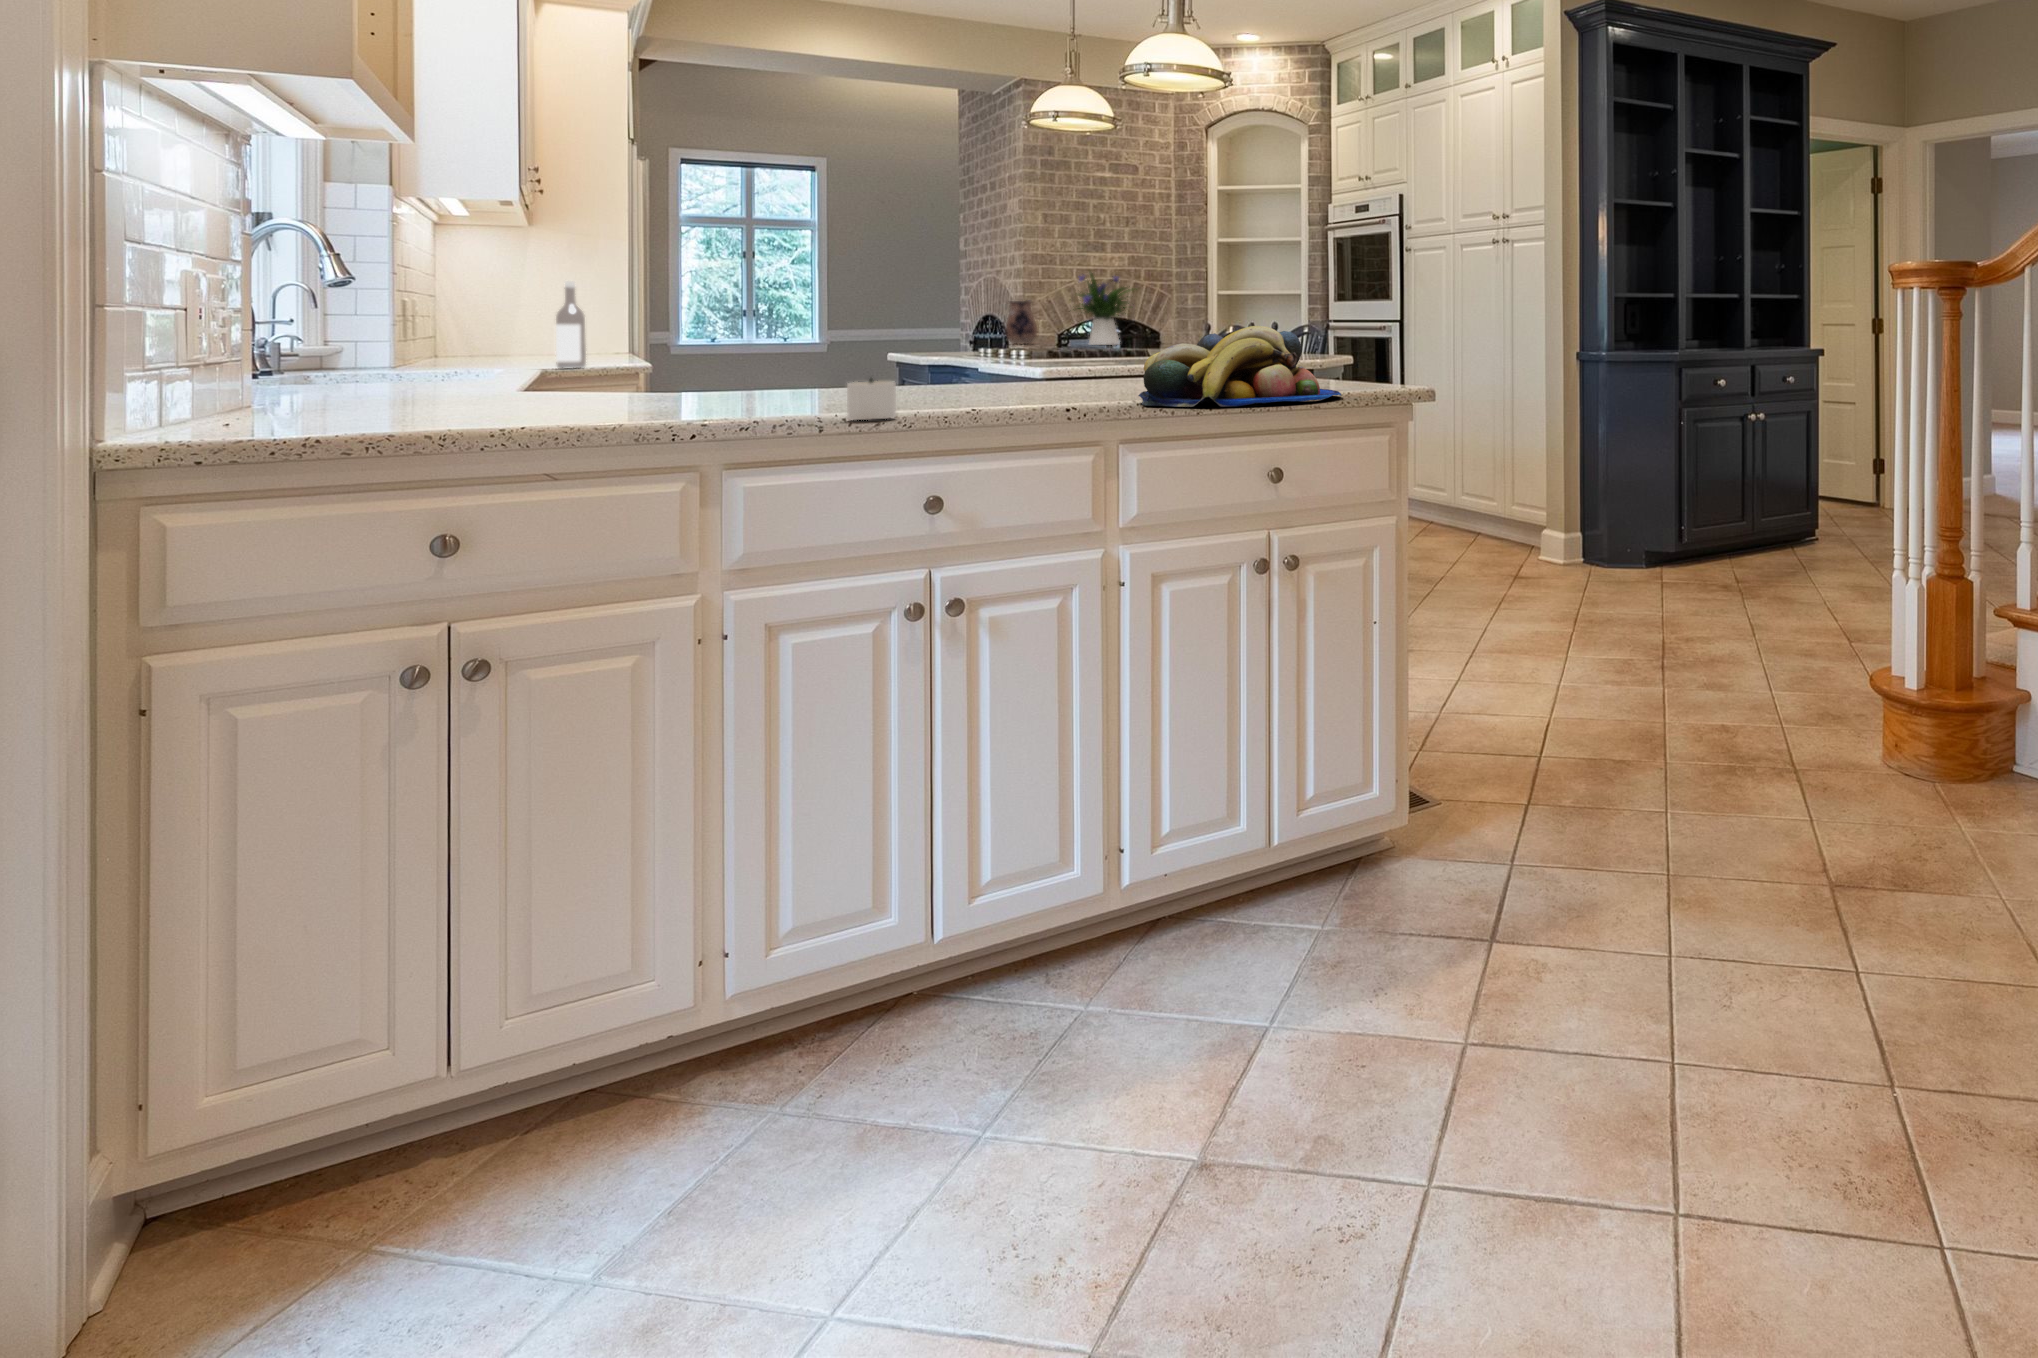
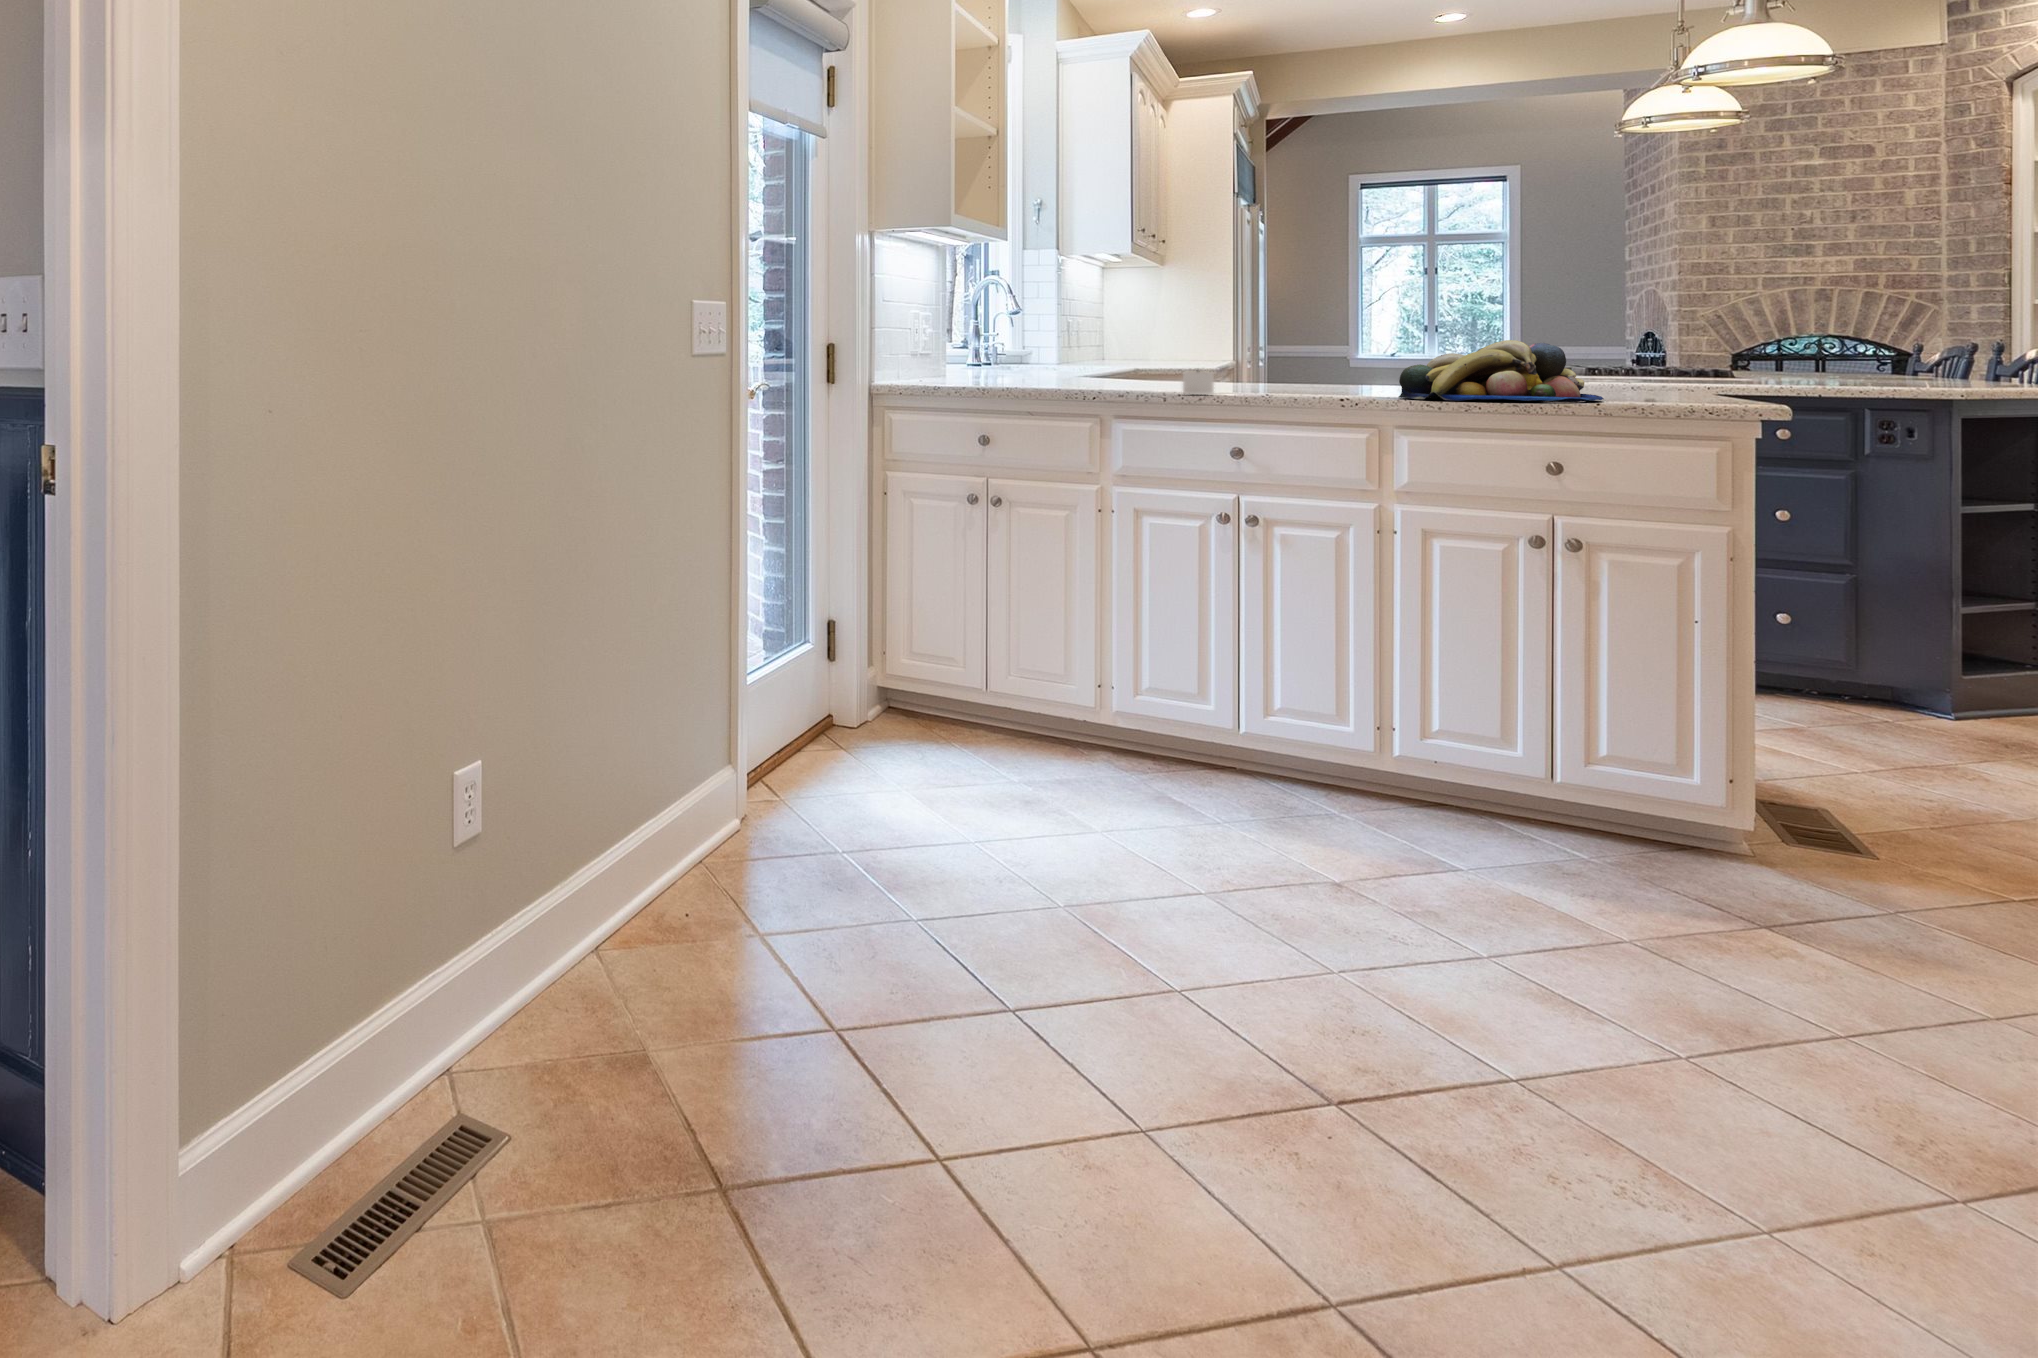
flower arrangement: present [1073,272,1130,345] -> none [1718,280,1833,370]
wine bottle: present [556,281,586,369] -> none [1156,306,1176,371]
ceramic pitcher: present [1005,301,1038,344] -> none [1654,317,1700,367]

